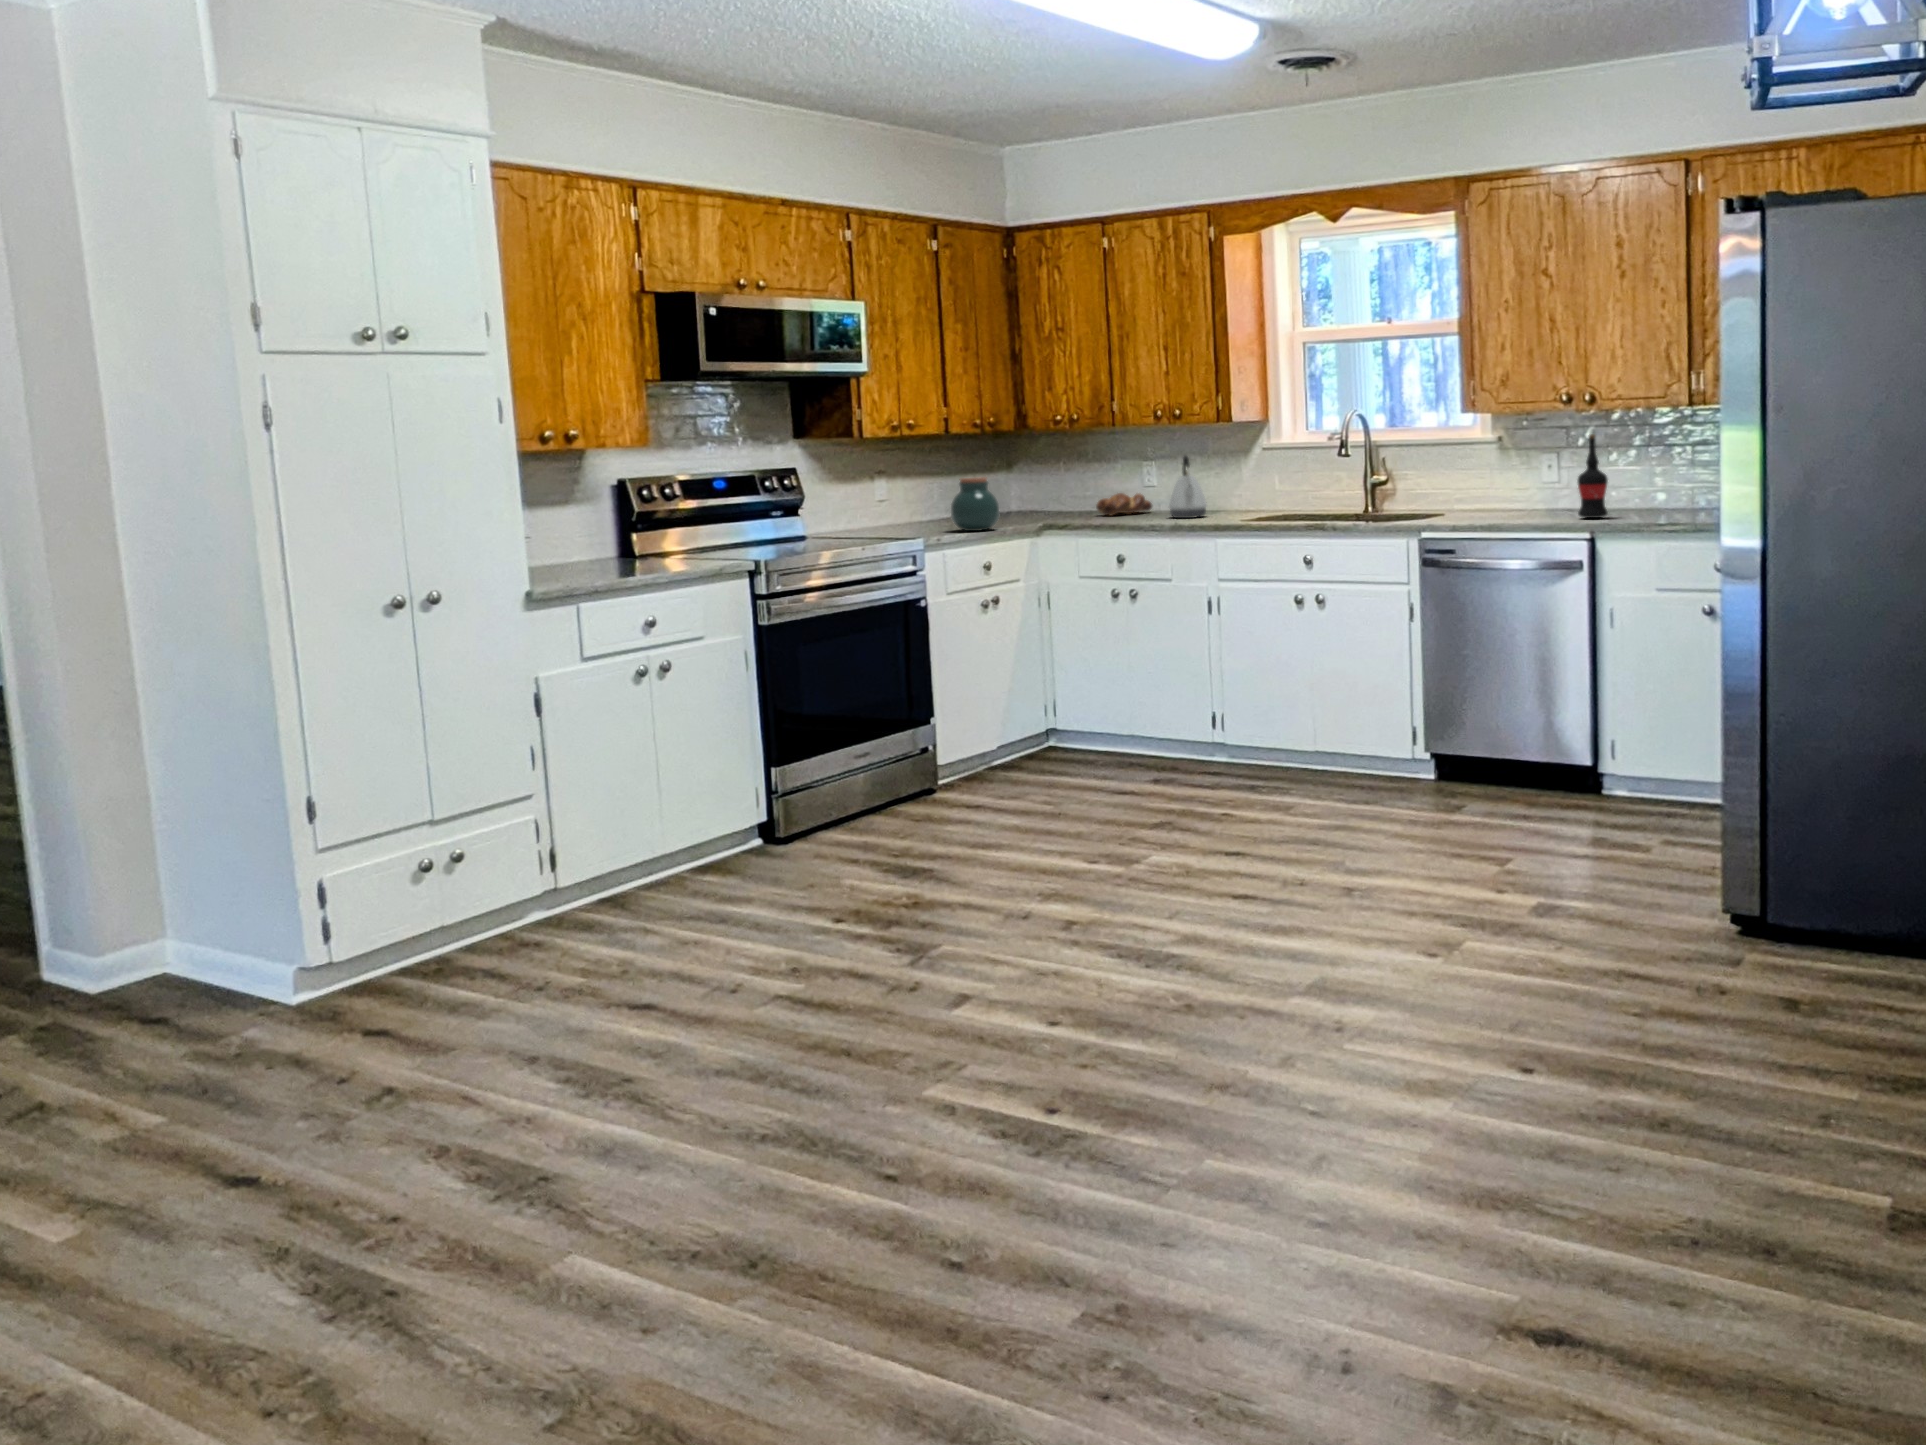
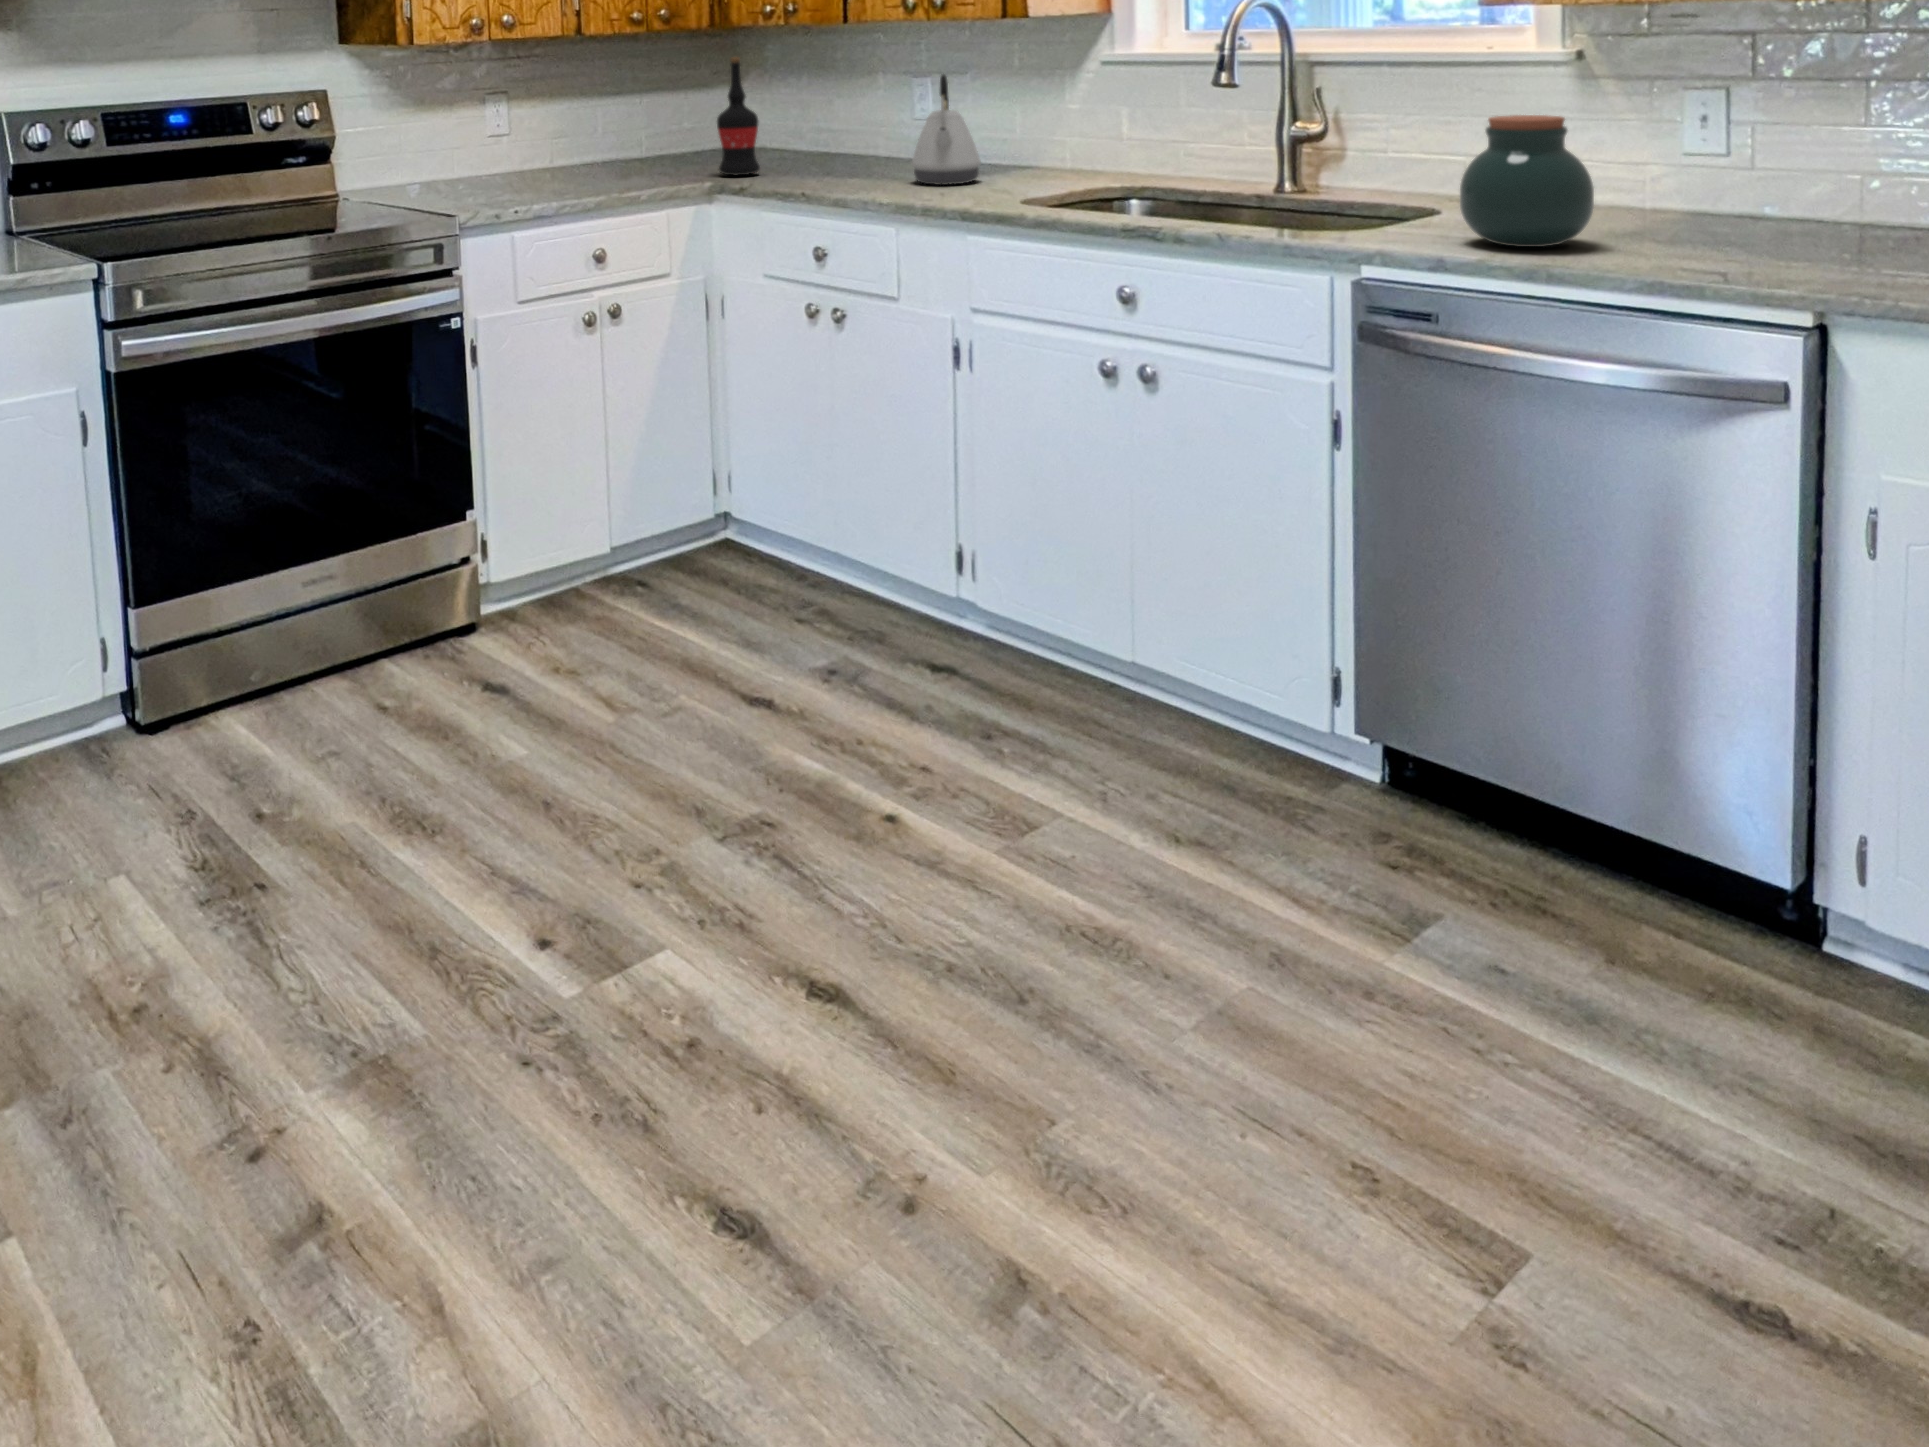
wine bottle: present [1578,434,1608,518] -> present [717,57,760,175]
jar: present [951,477,999,531] -> present [1460,115,1594,247]
bread loaf: present [1096,493,1152,515] -> none [814,132,913,171]

